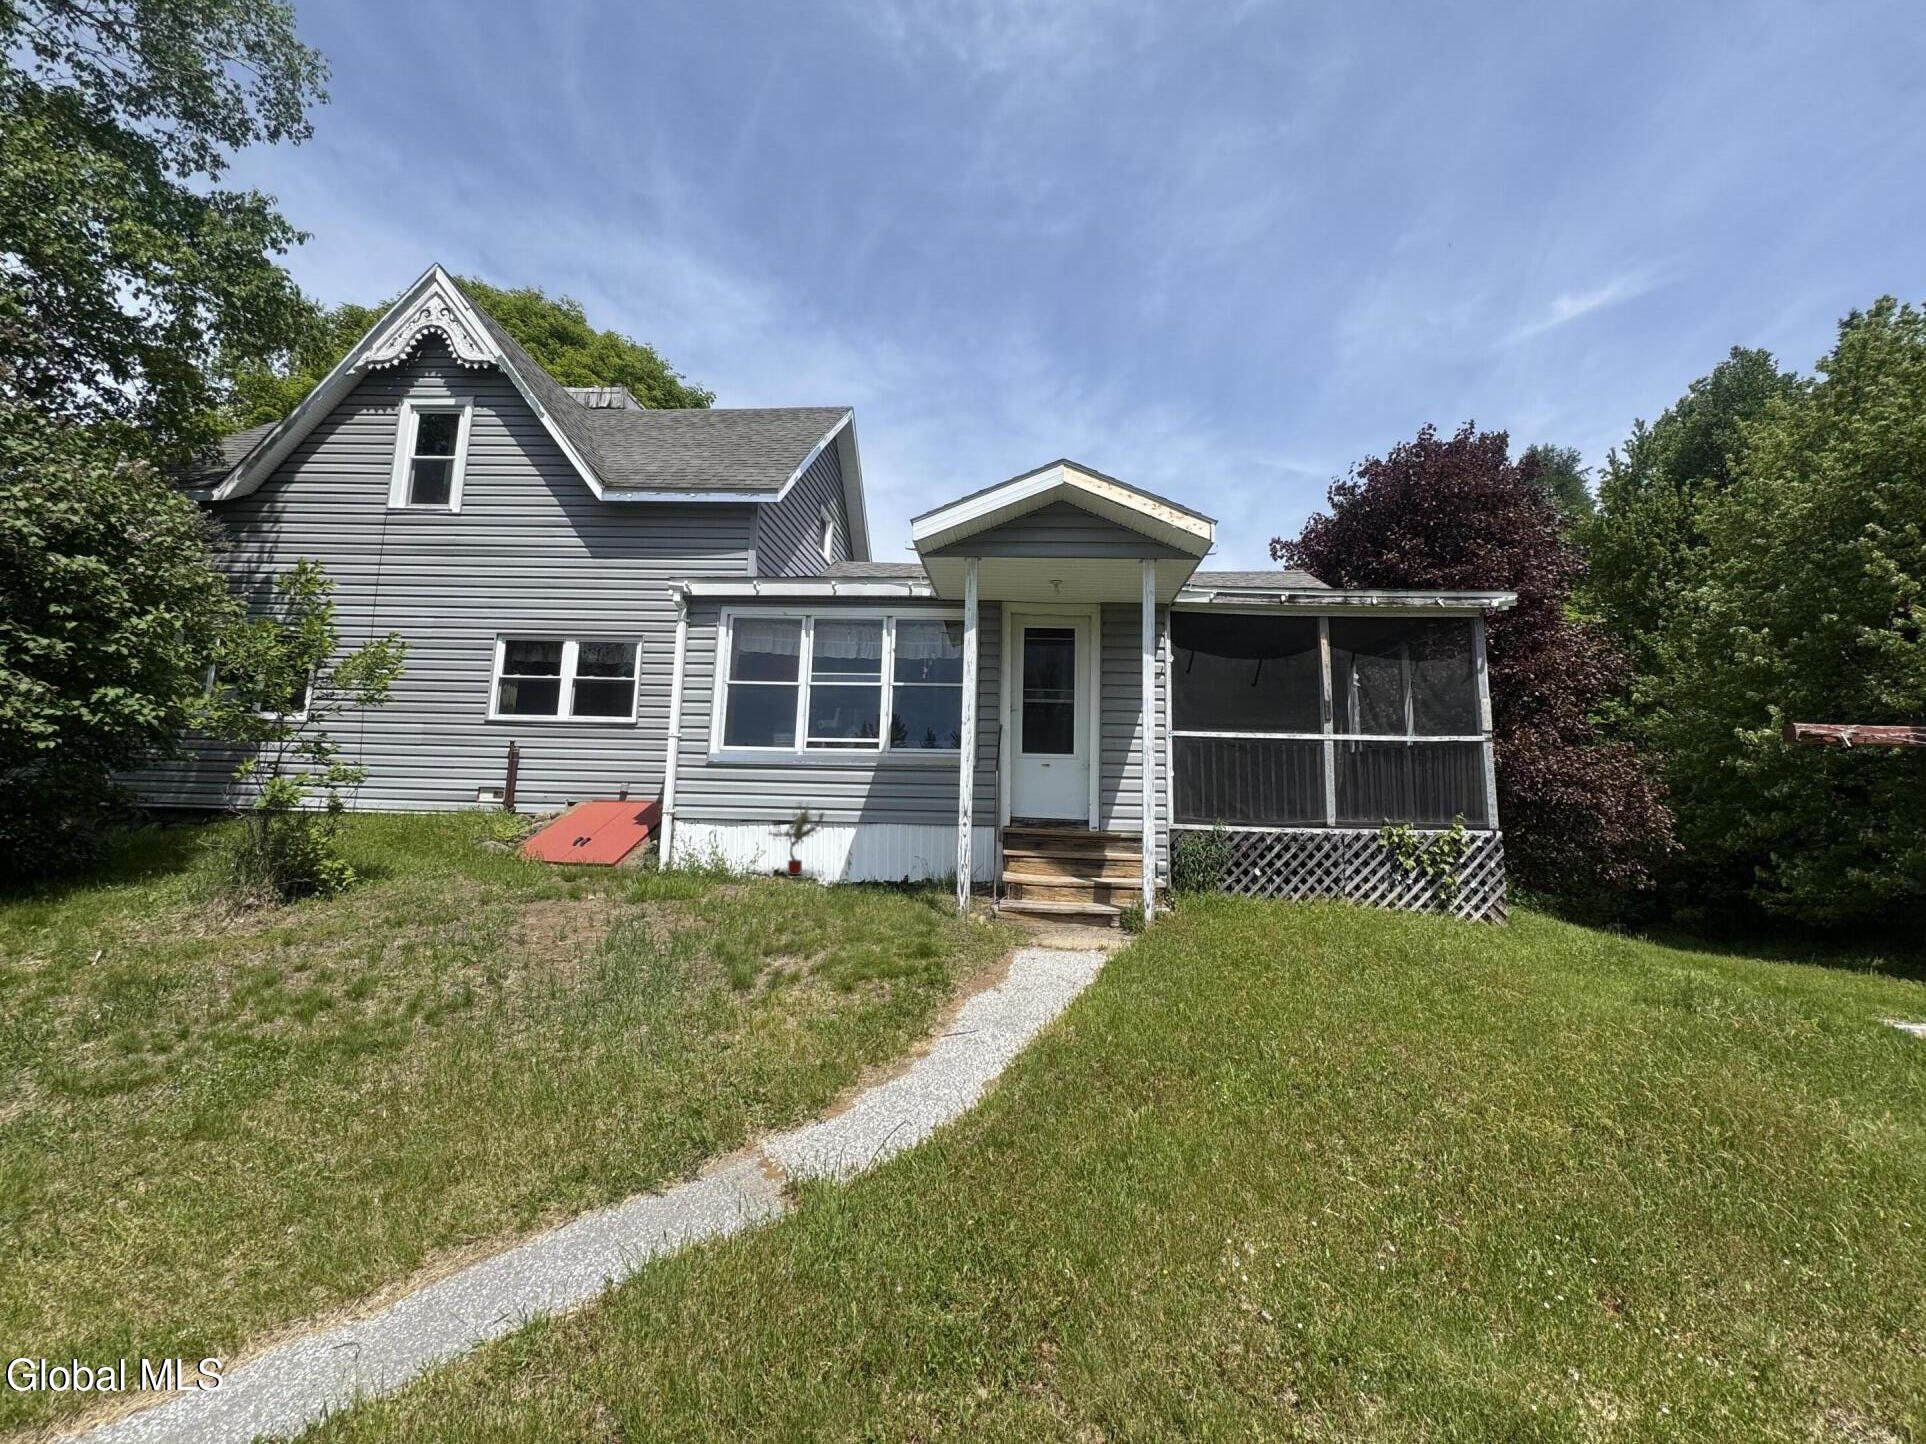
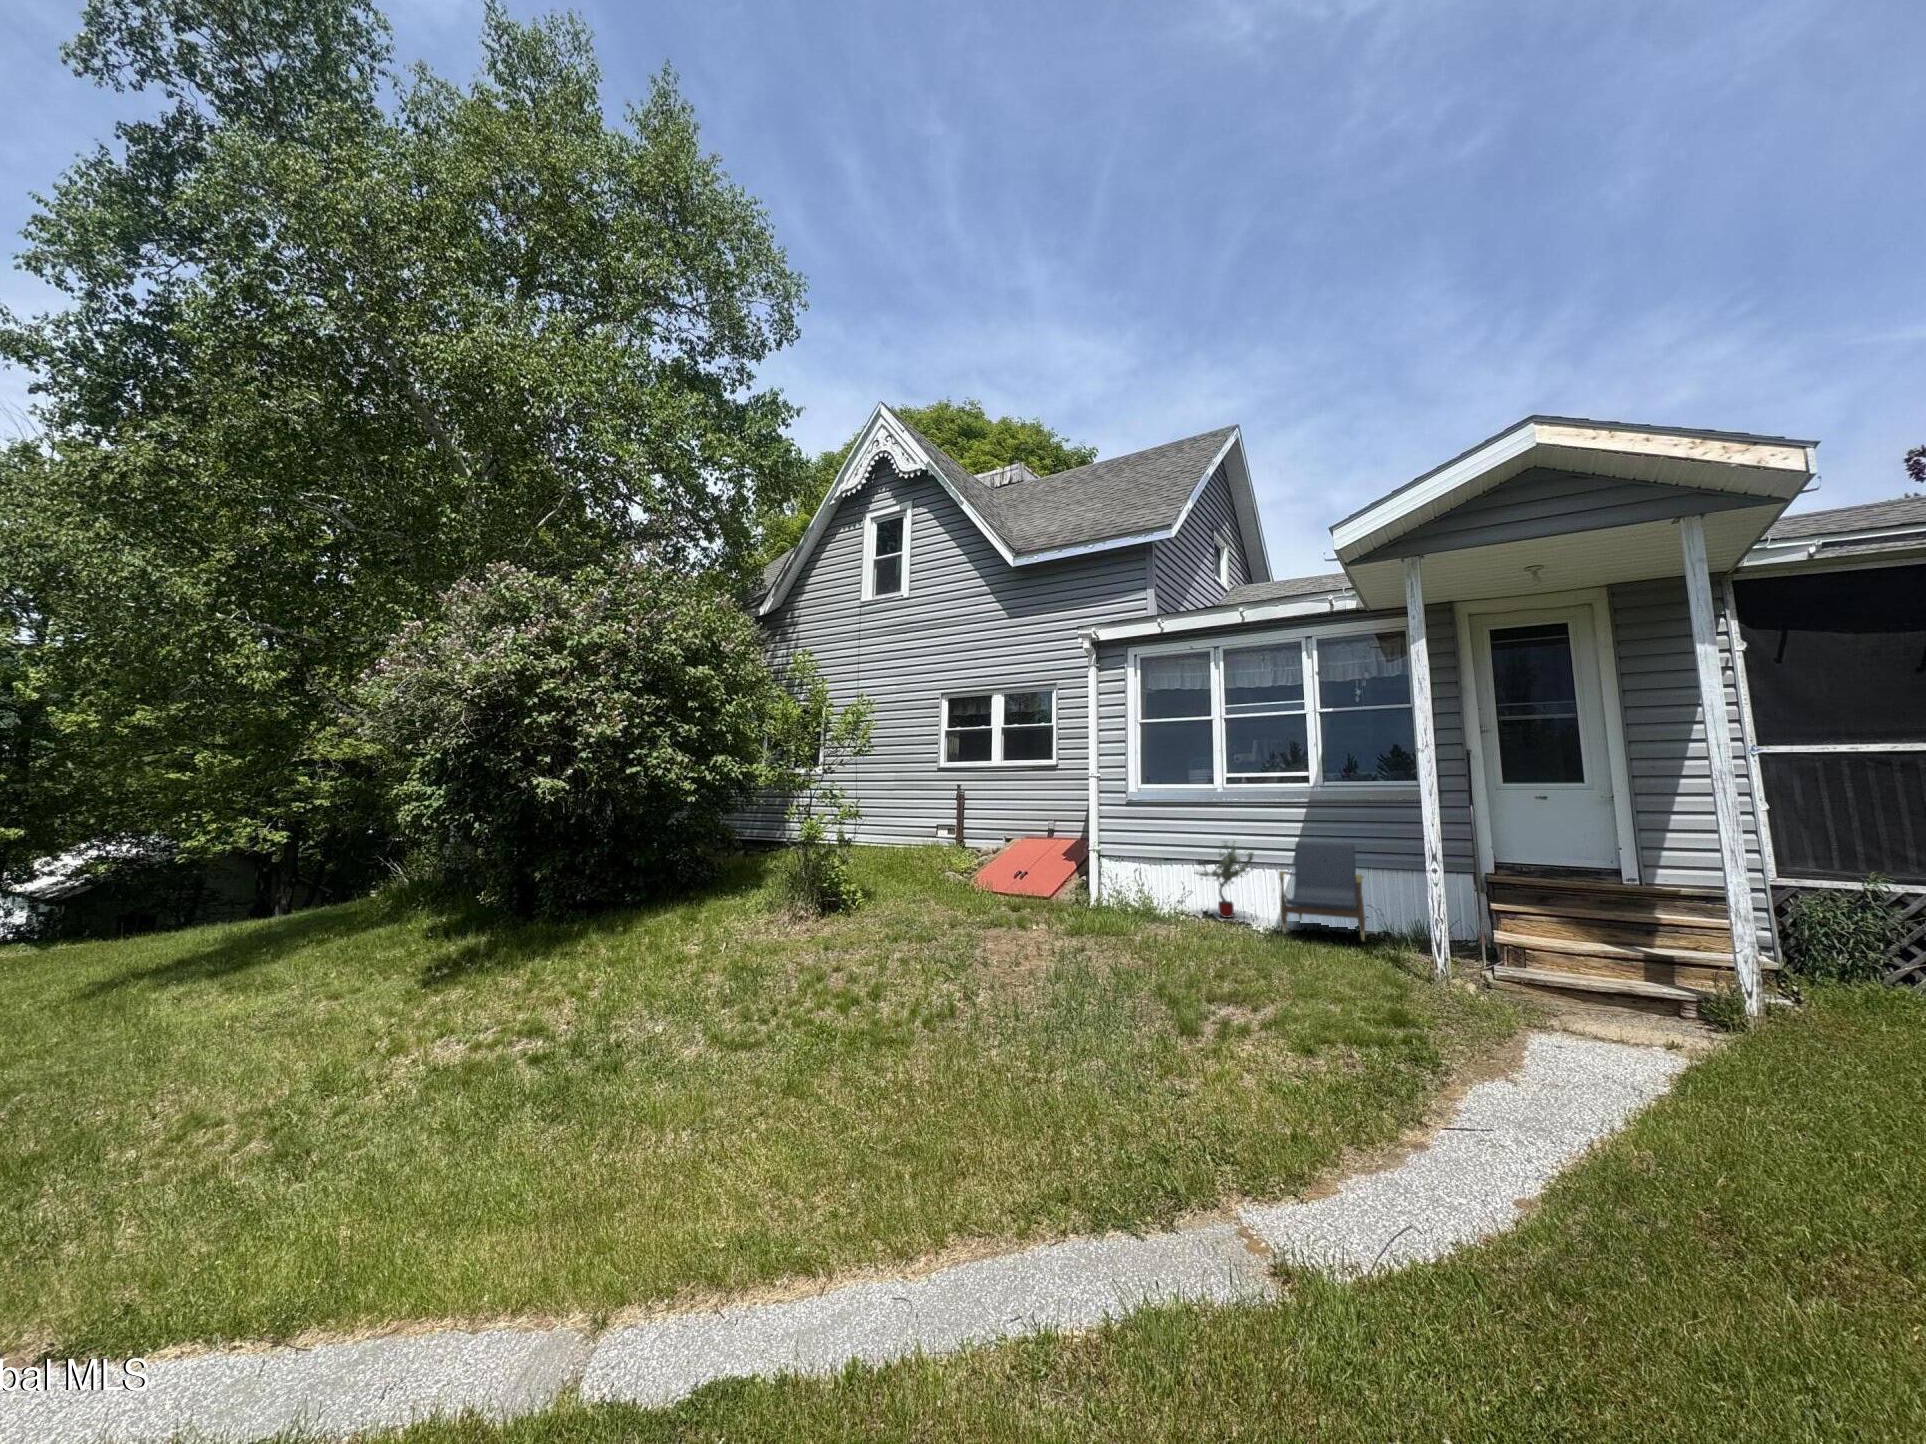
lounge chair: none [842,803,914,888] -> present [1279,842,1365,941]

